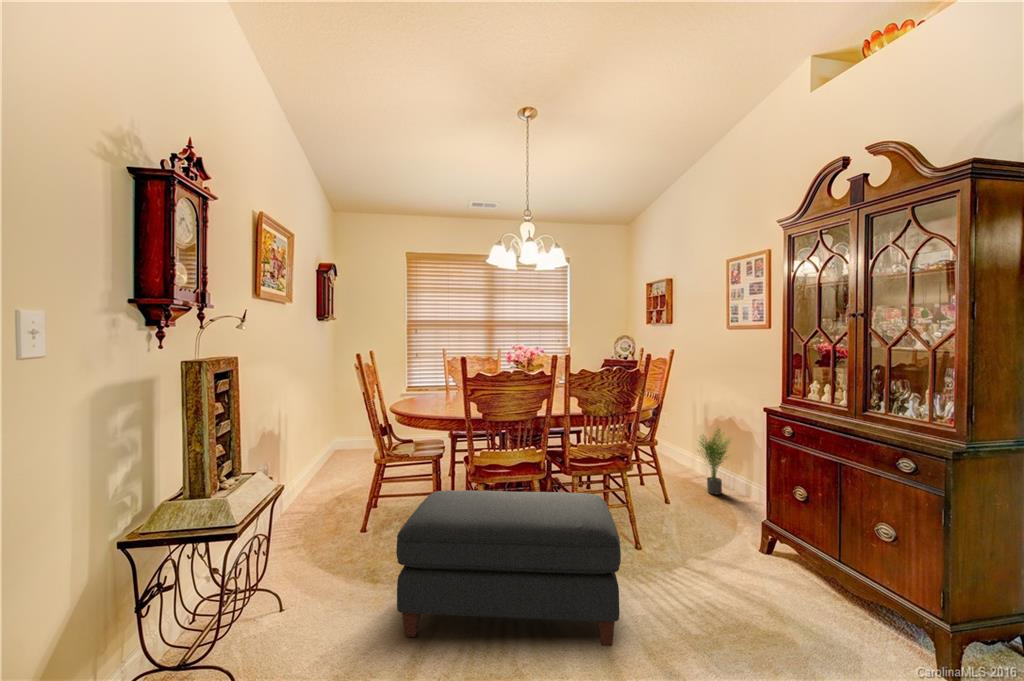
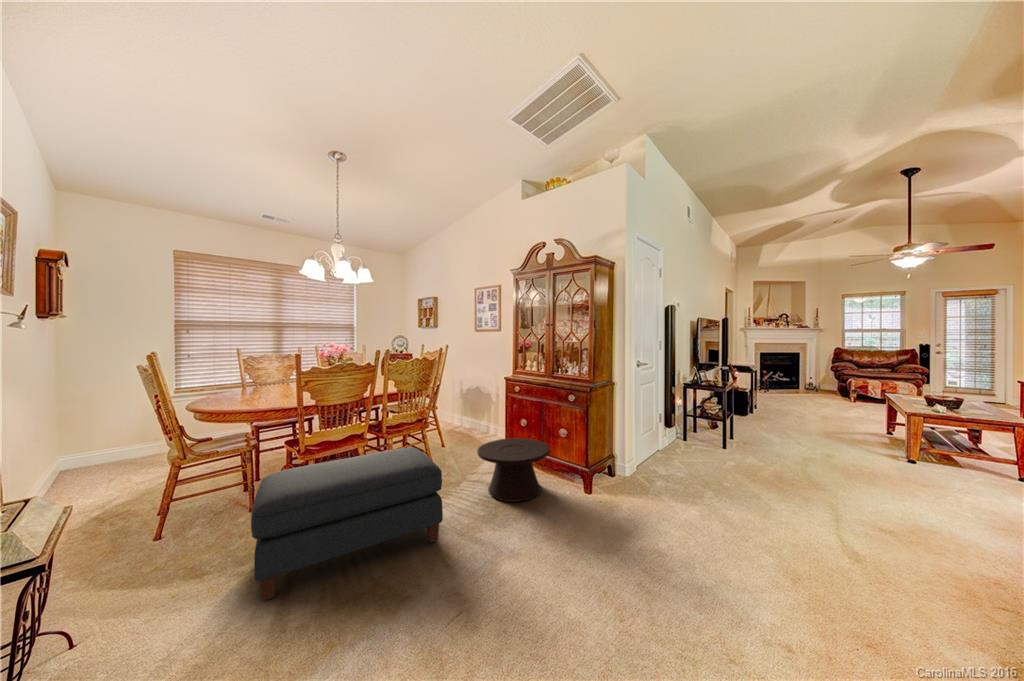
potted plant: present [700,429,729,494] -> none [458,393,484,437]
side table: none [699,512,847,636] -> present [477,438,550,502]

